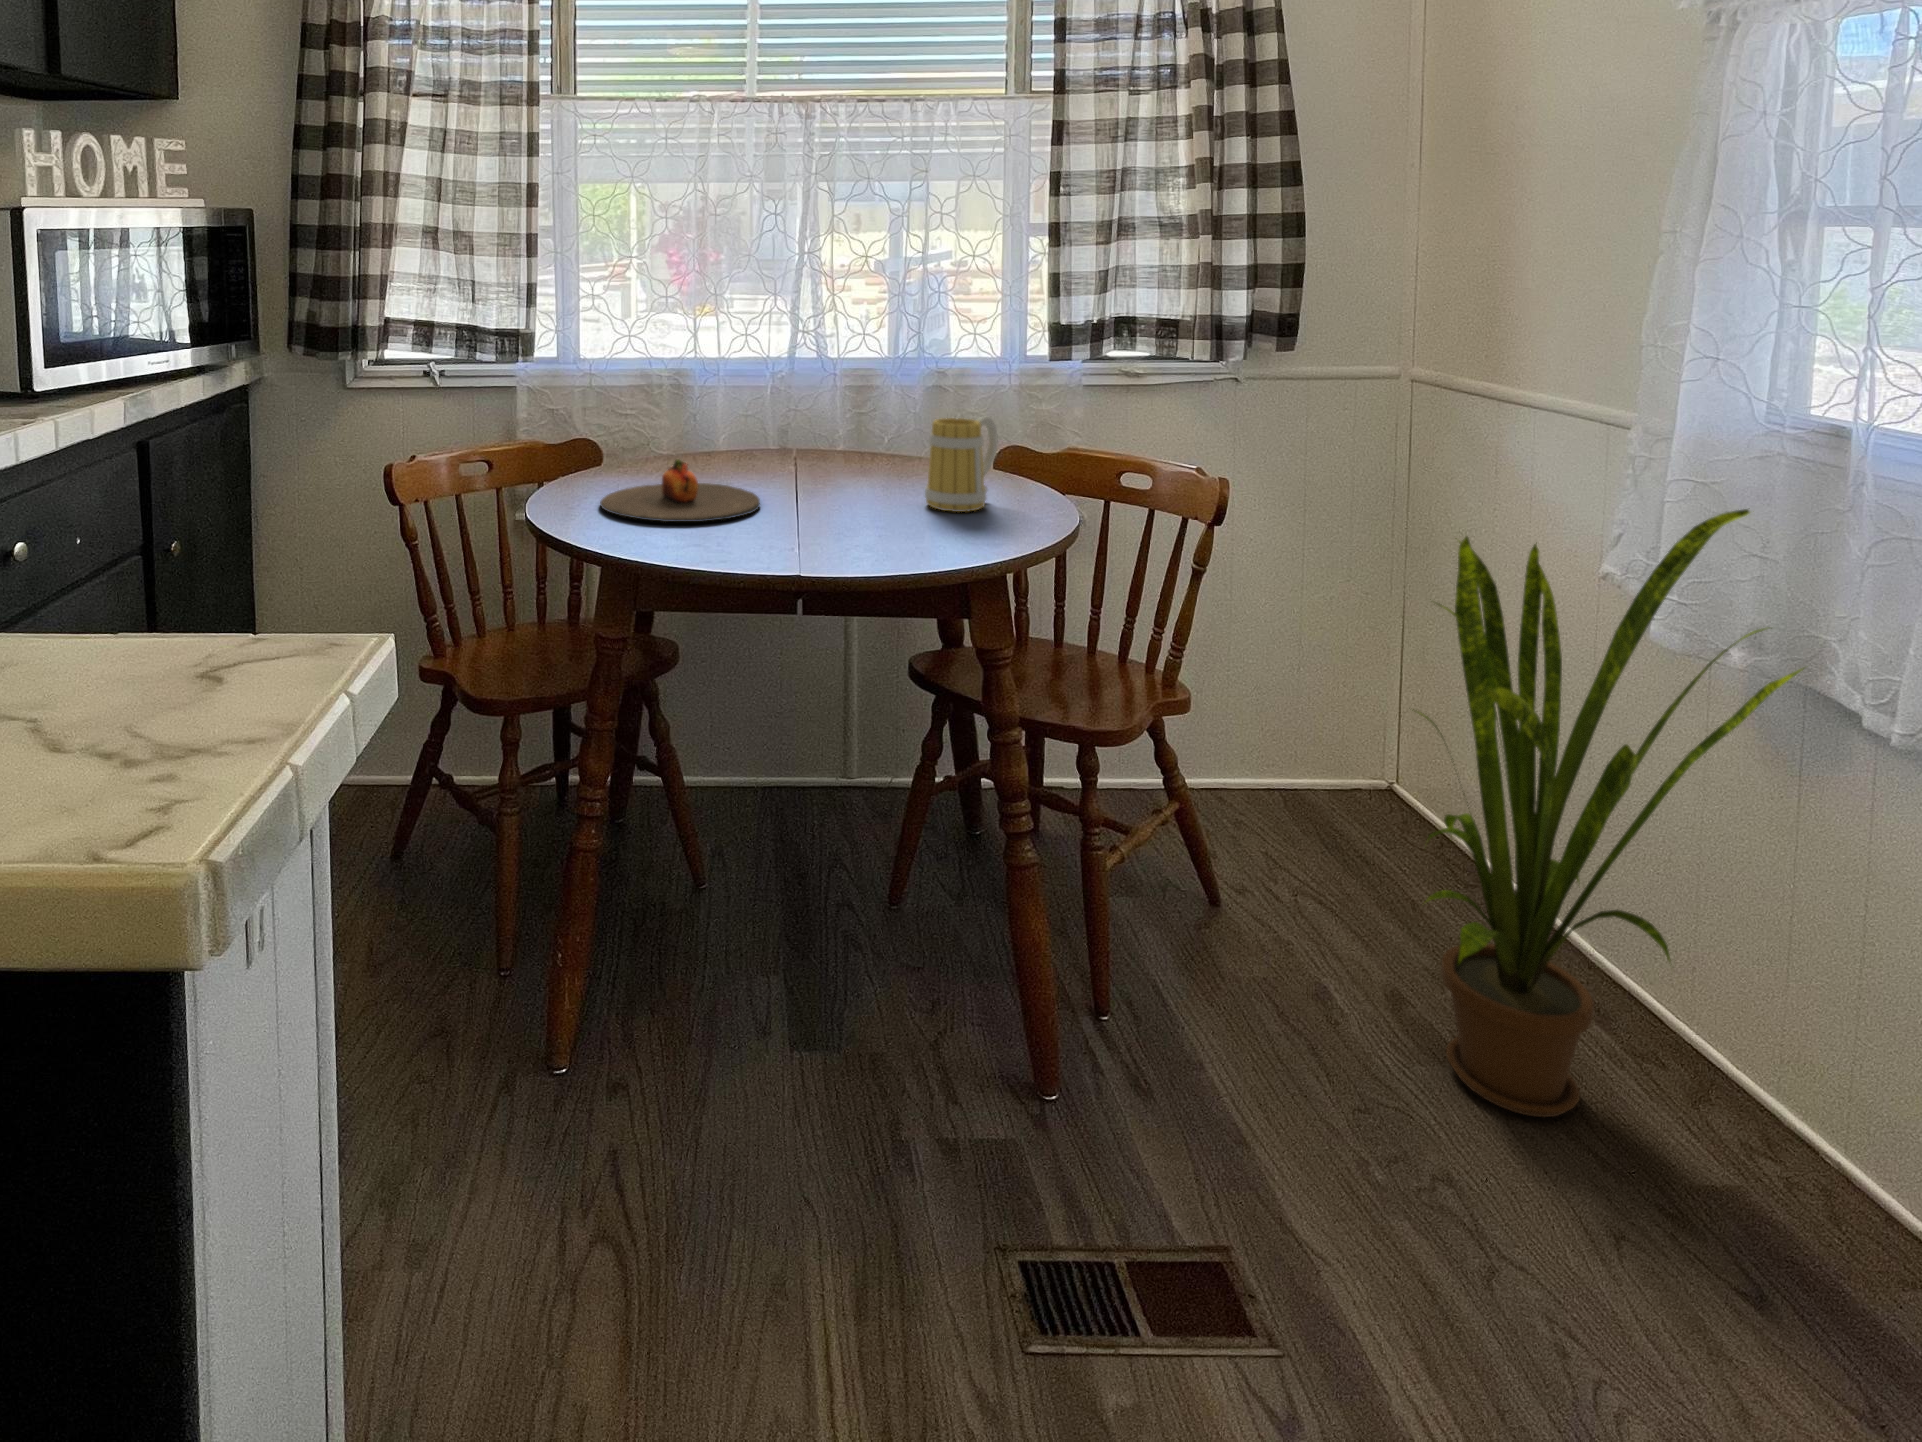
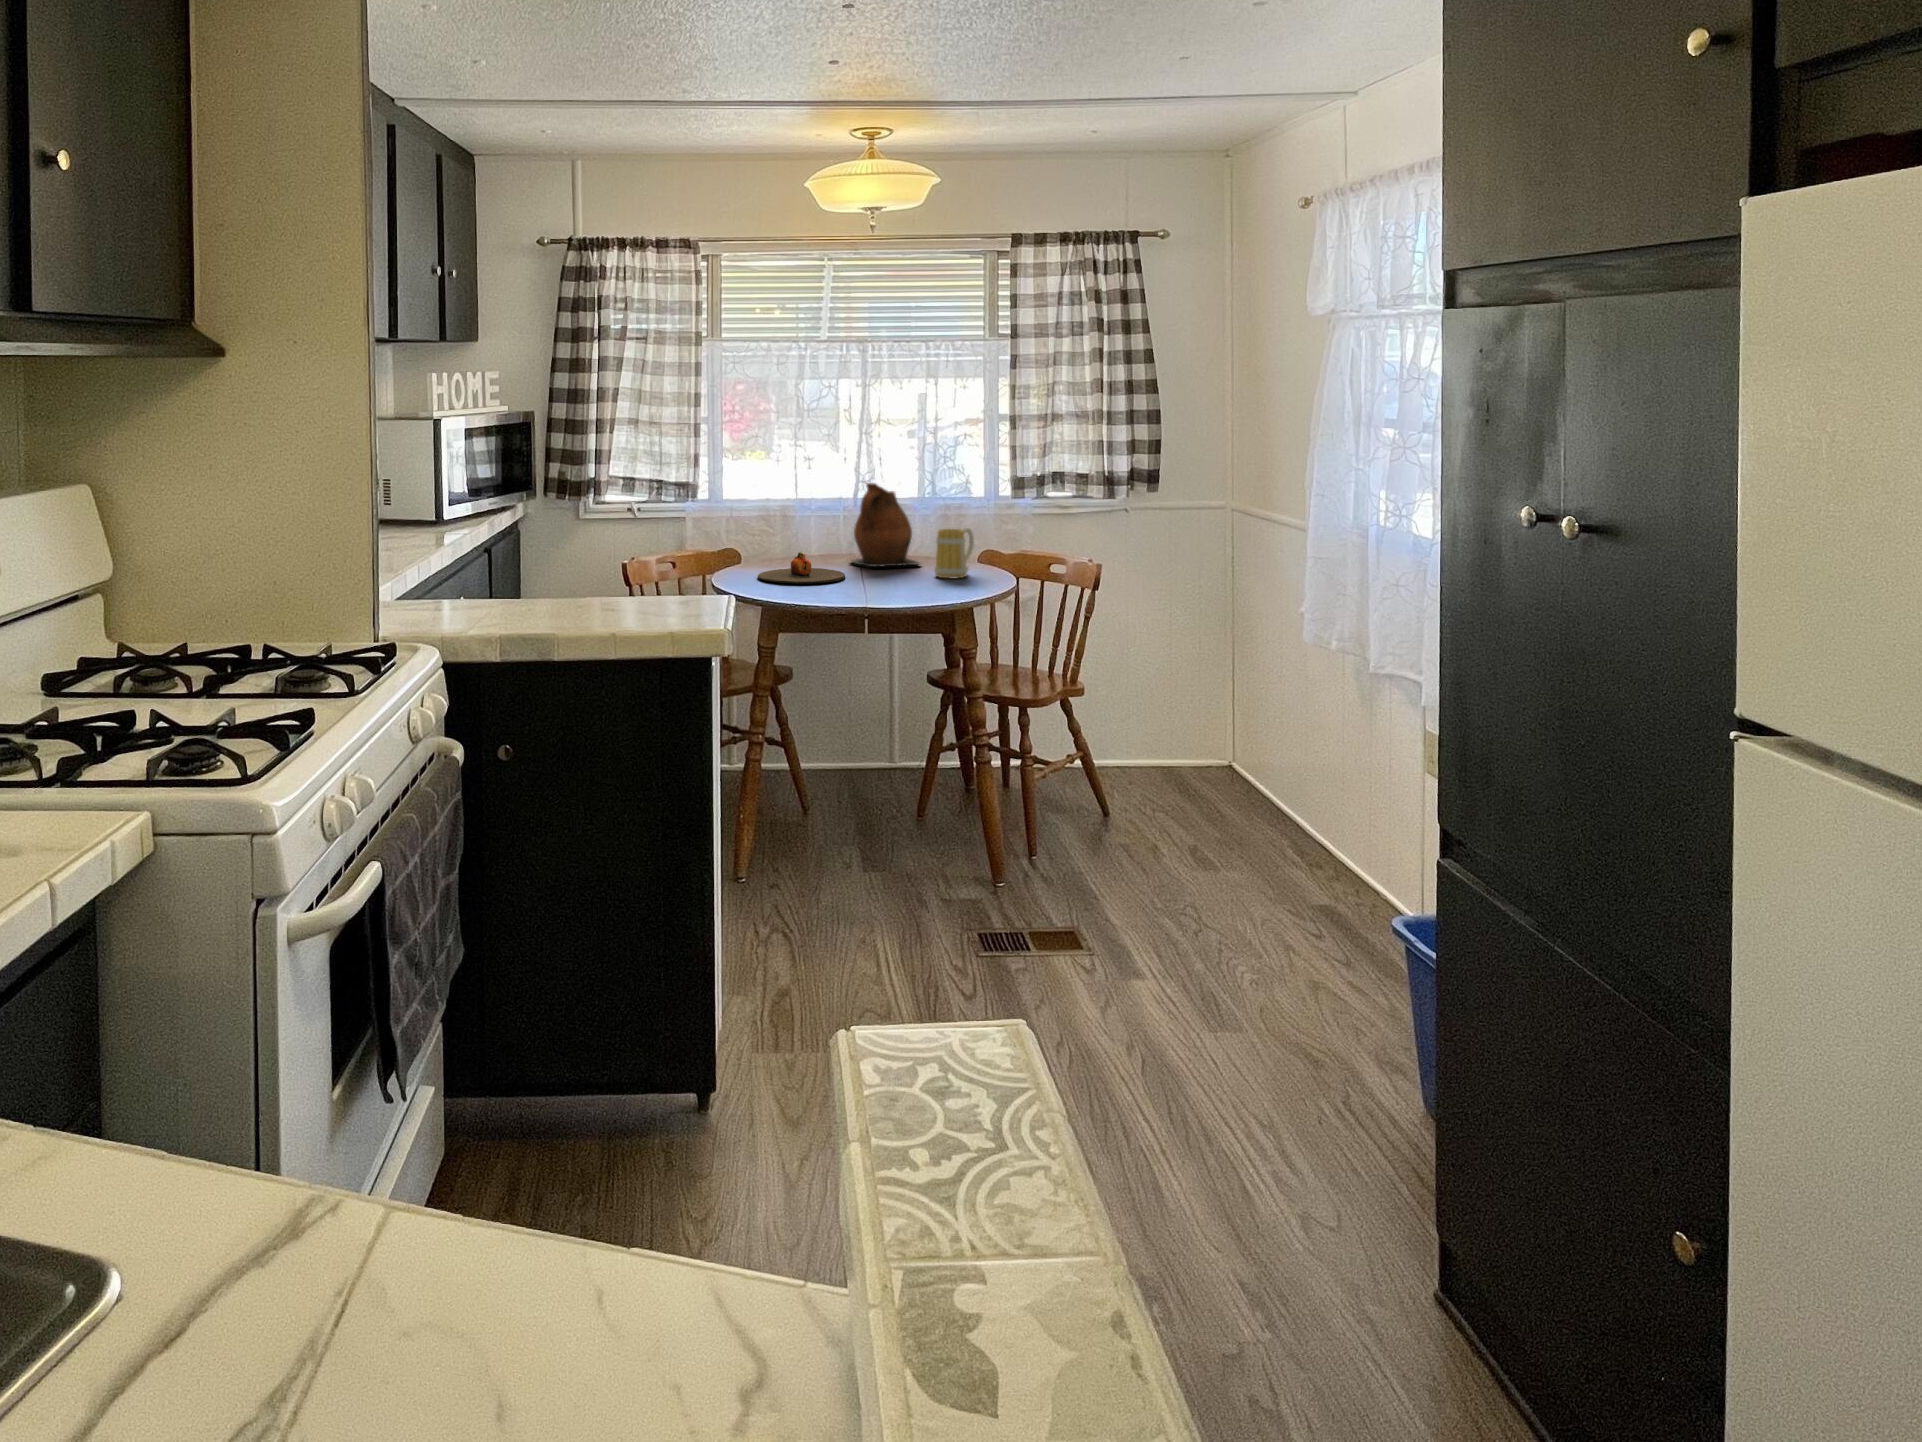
ceramic pitcher: none [769,333,901,481] -> present [852,483,920,567]
house plant: present [1412,509,1803,1117] -> none [1176,563,1343,866]

